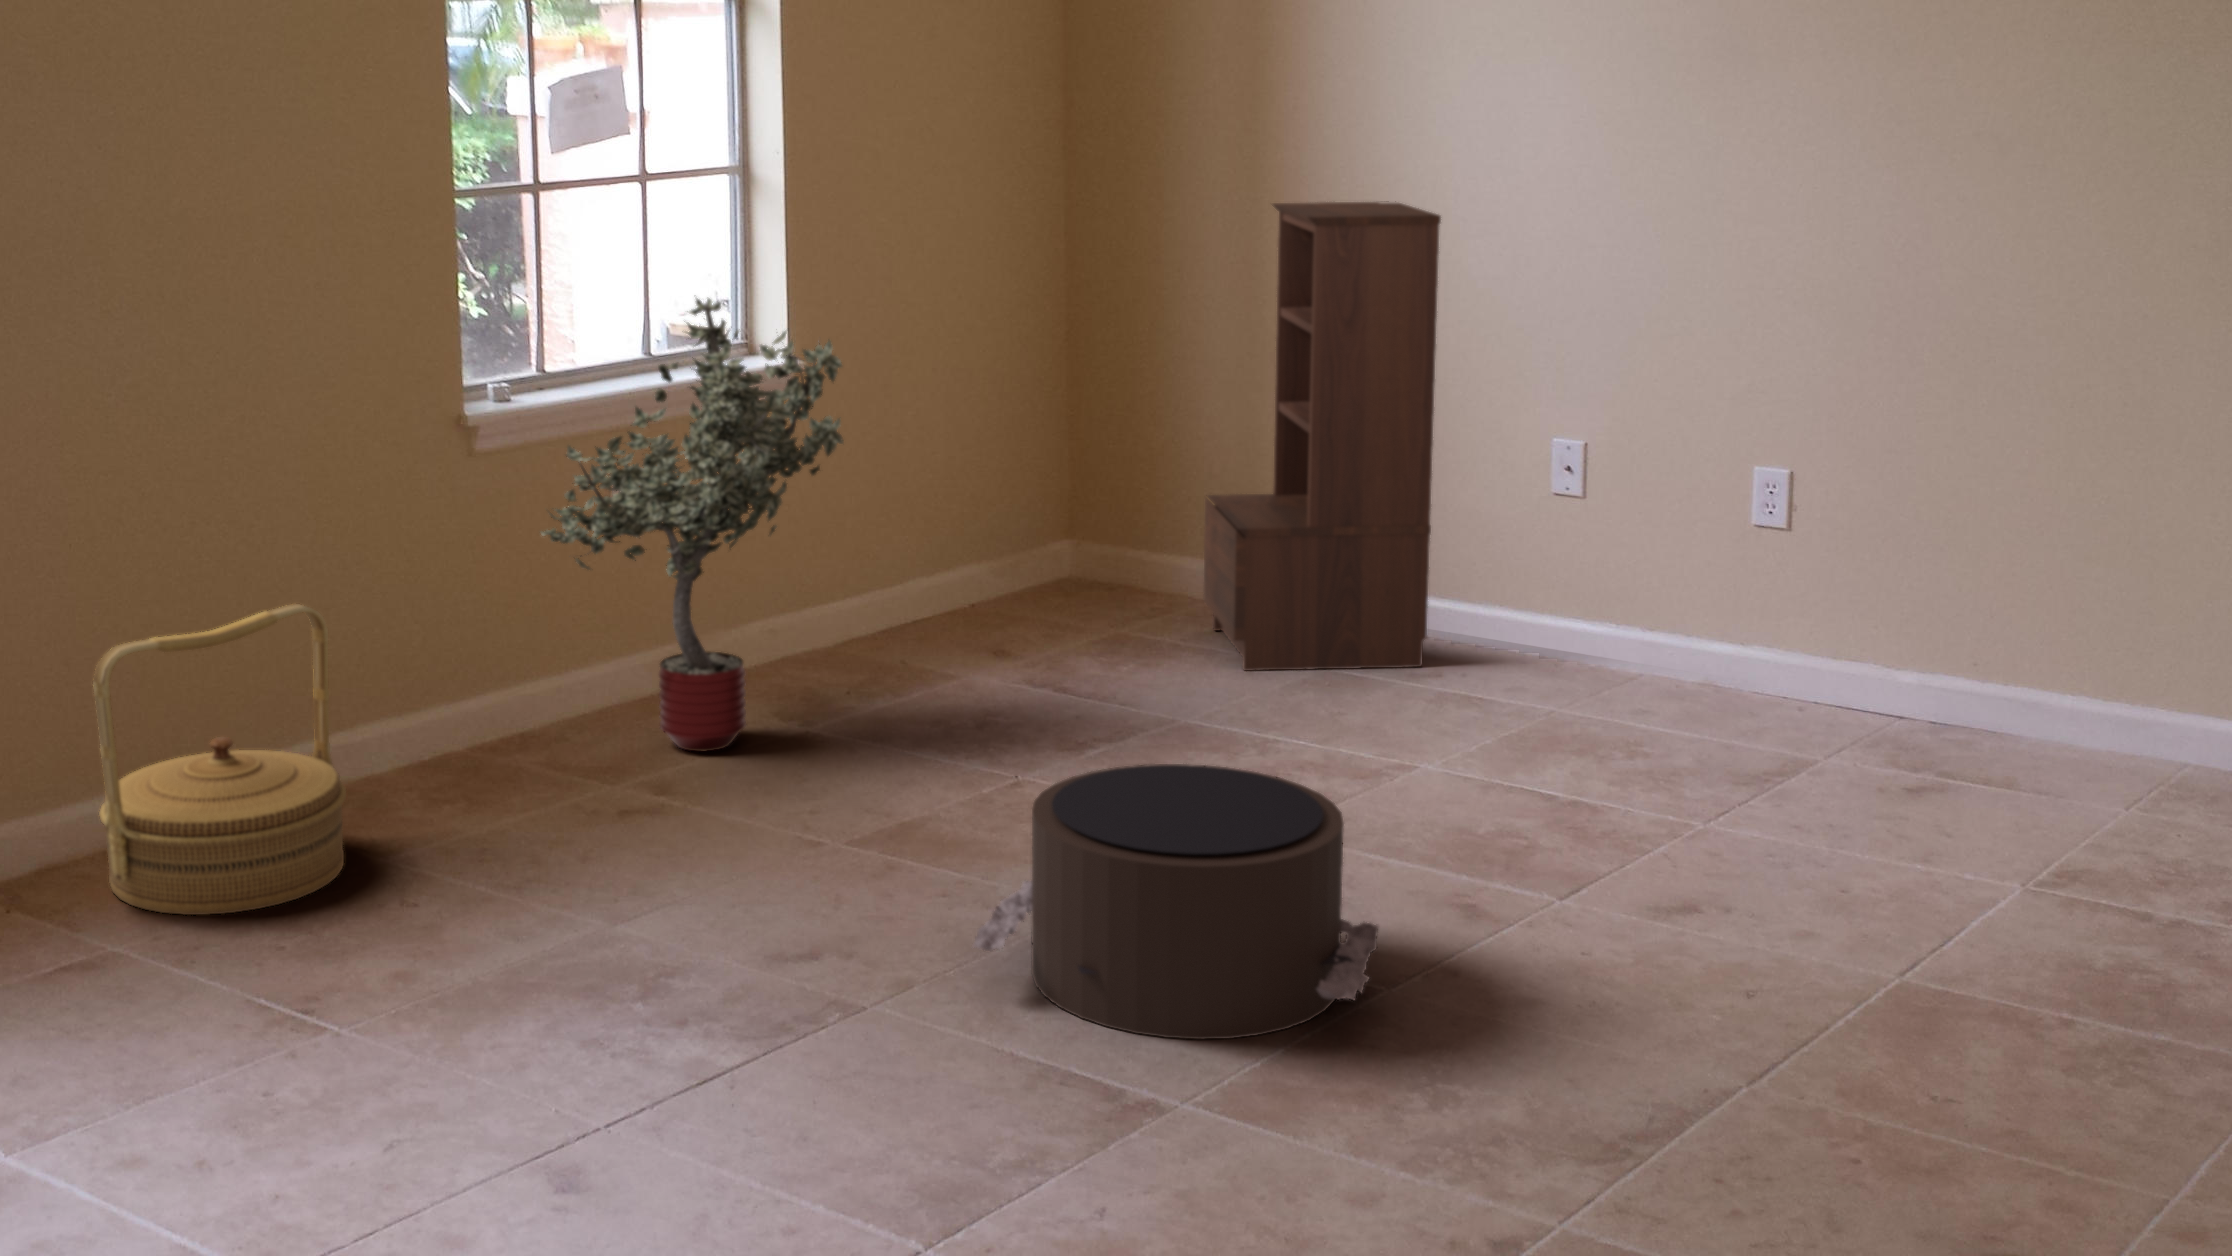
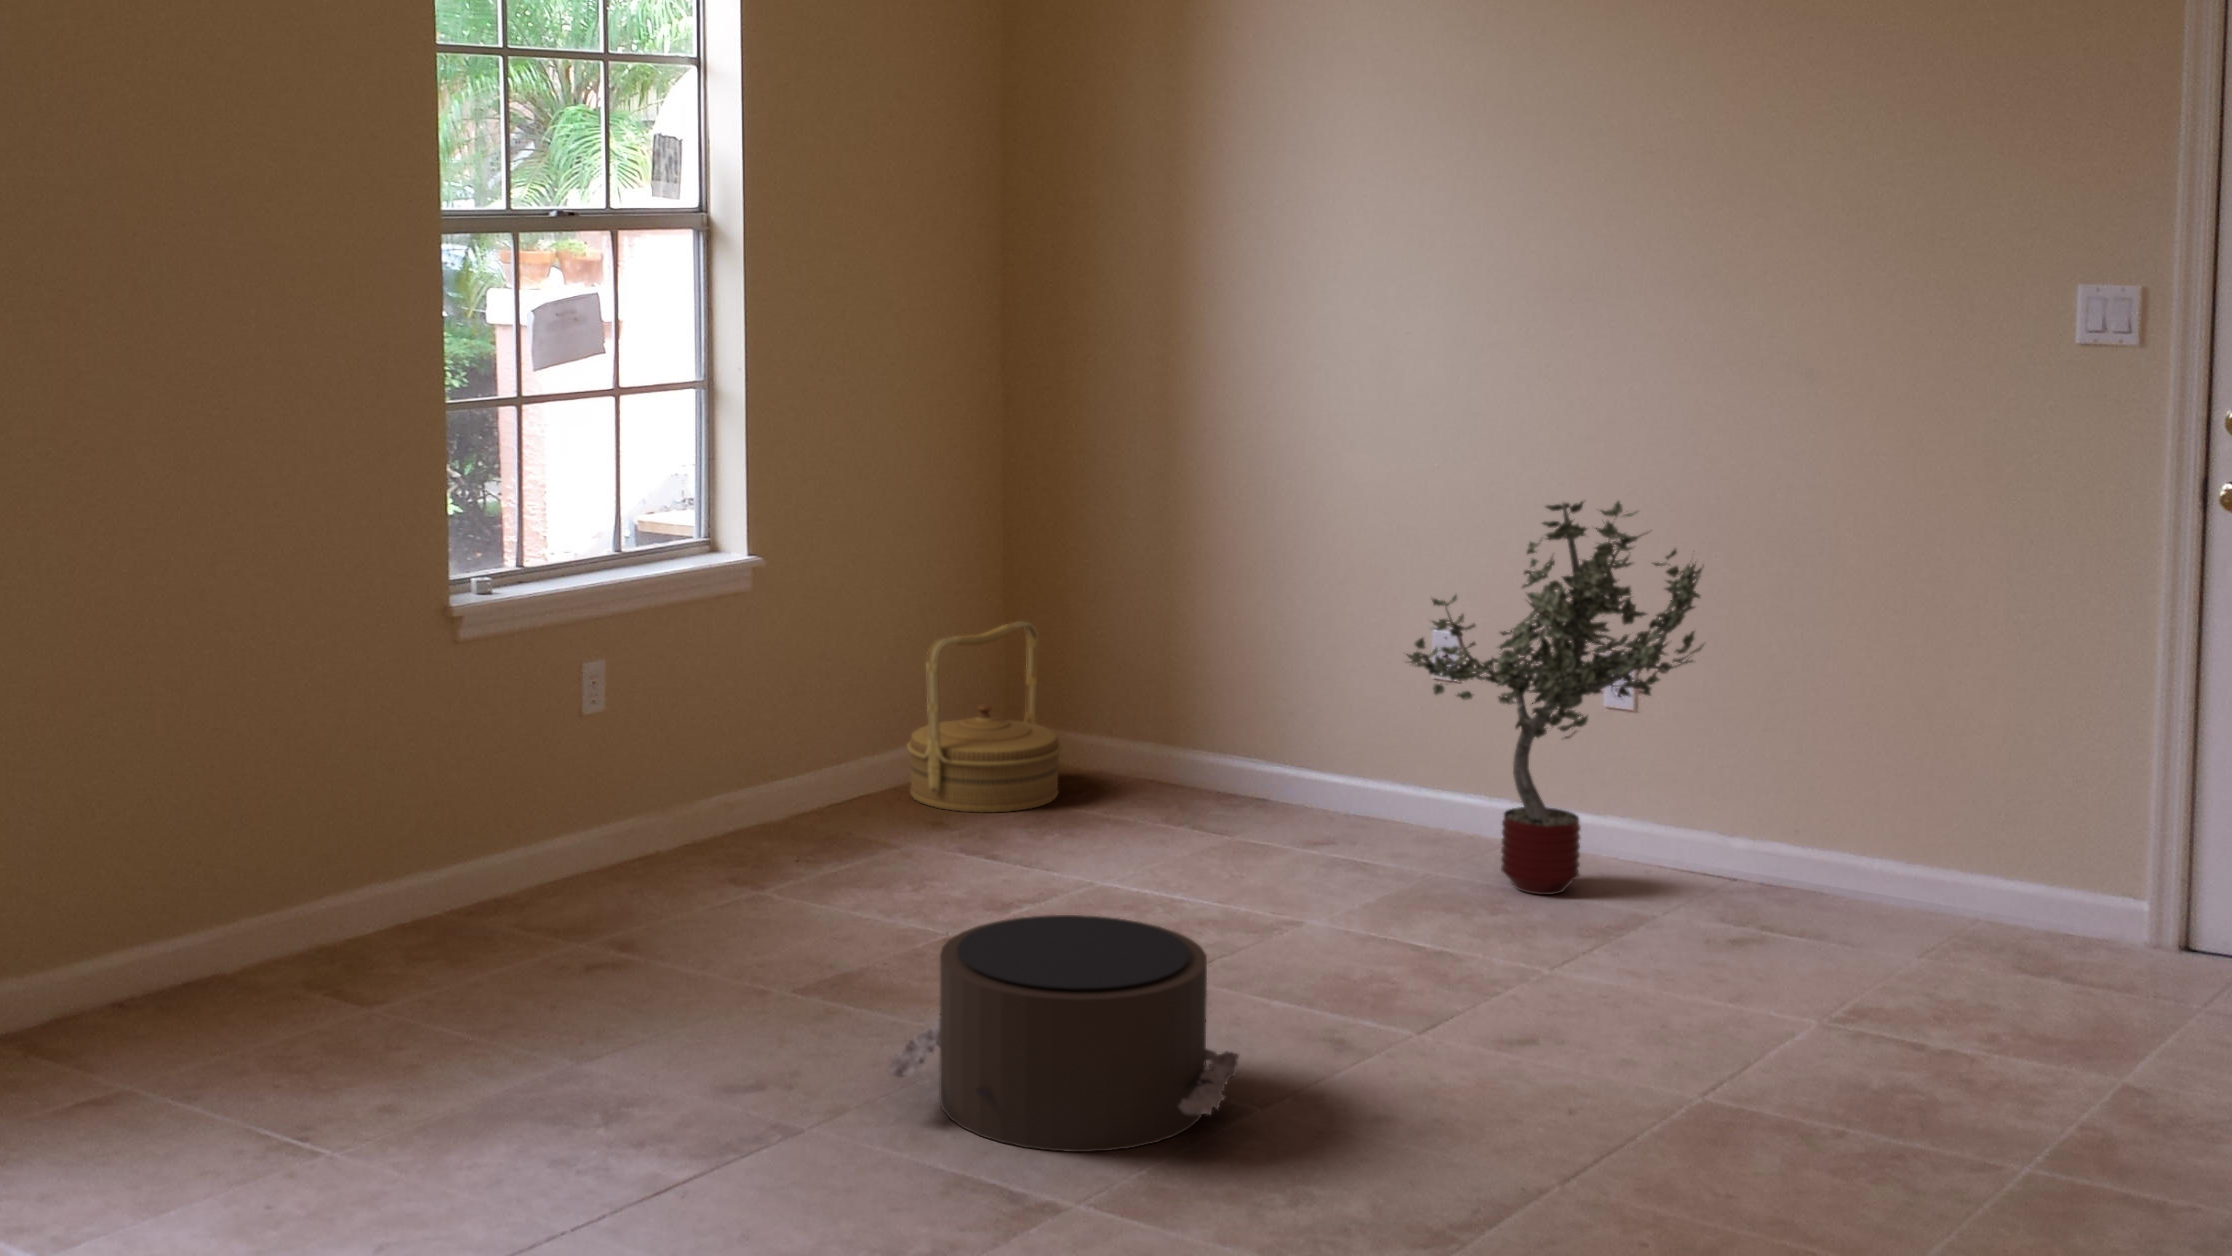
bookshelf: present [1204,201,1441,671] -> none [1126,416,1329,841]
potted tree: present [541,298,844,751] -> present [1407,500,1704,895]
woven basket: present [93,604,346,915] -> present [907,621,1062,813]

